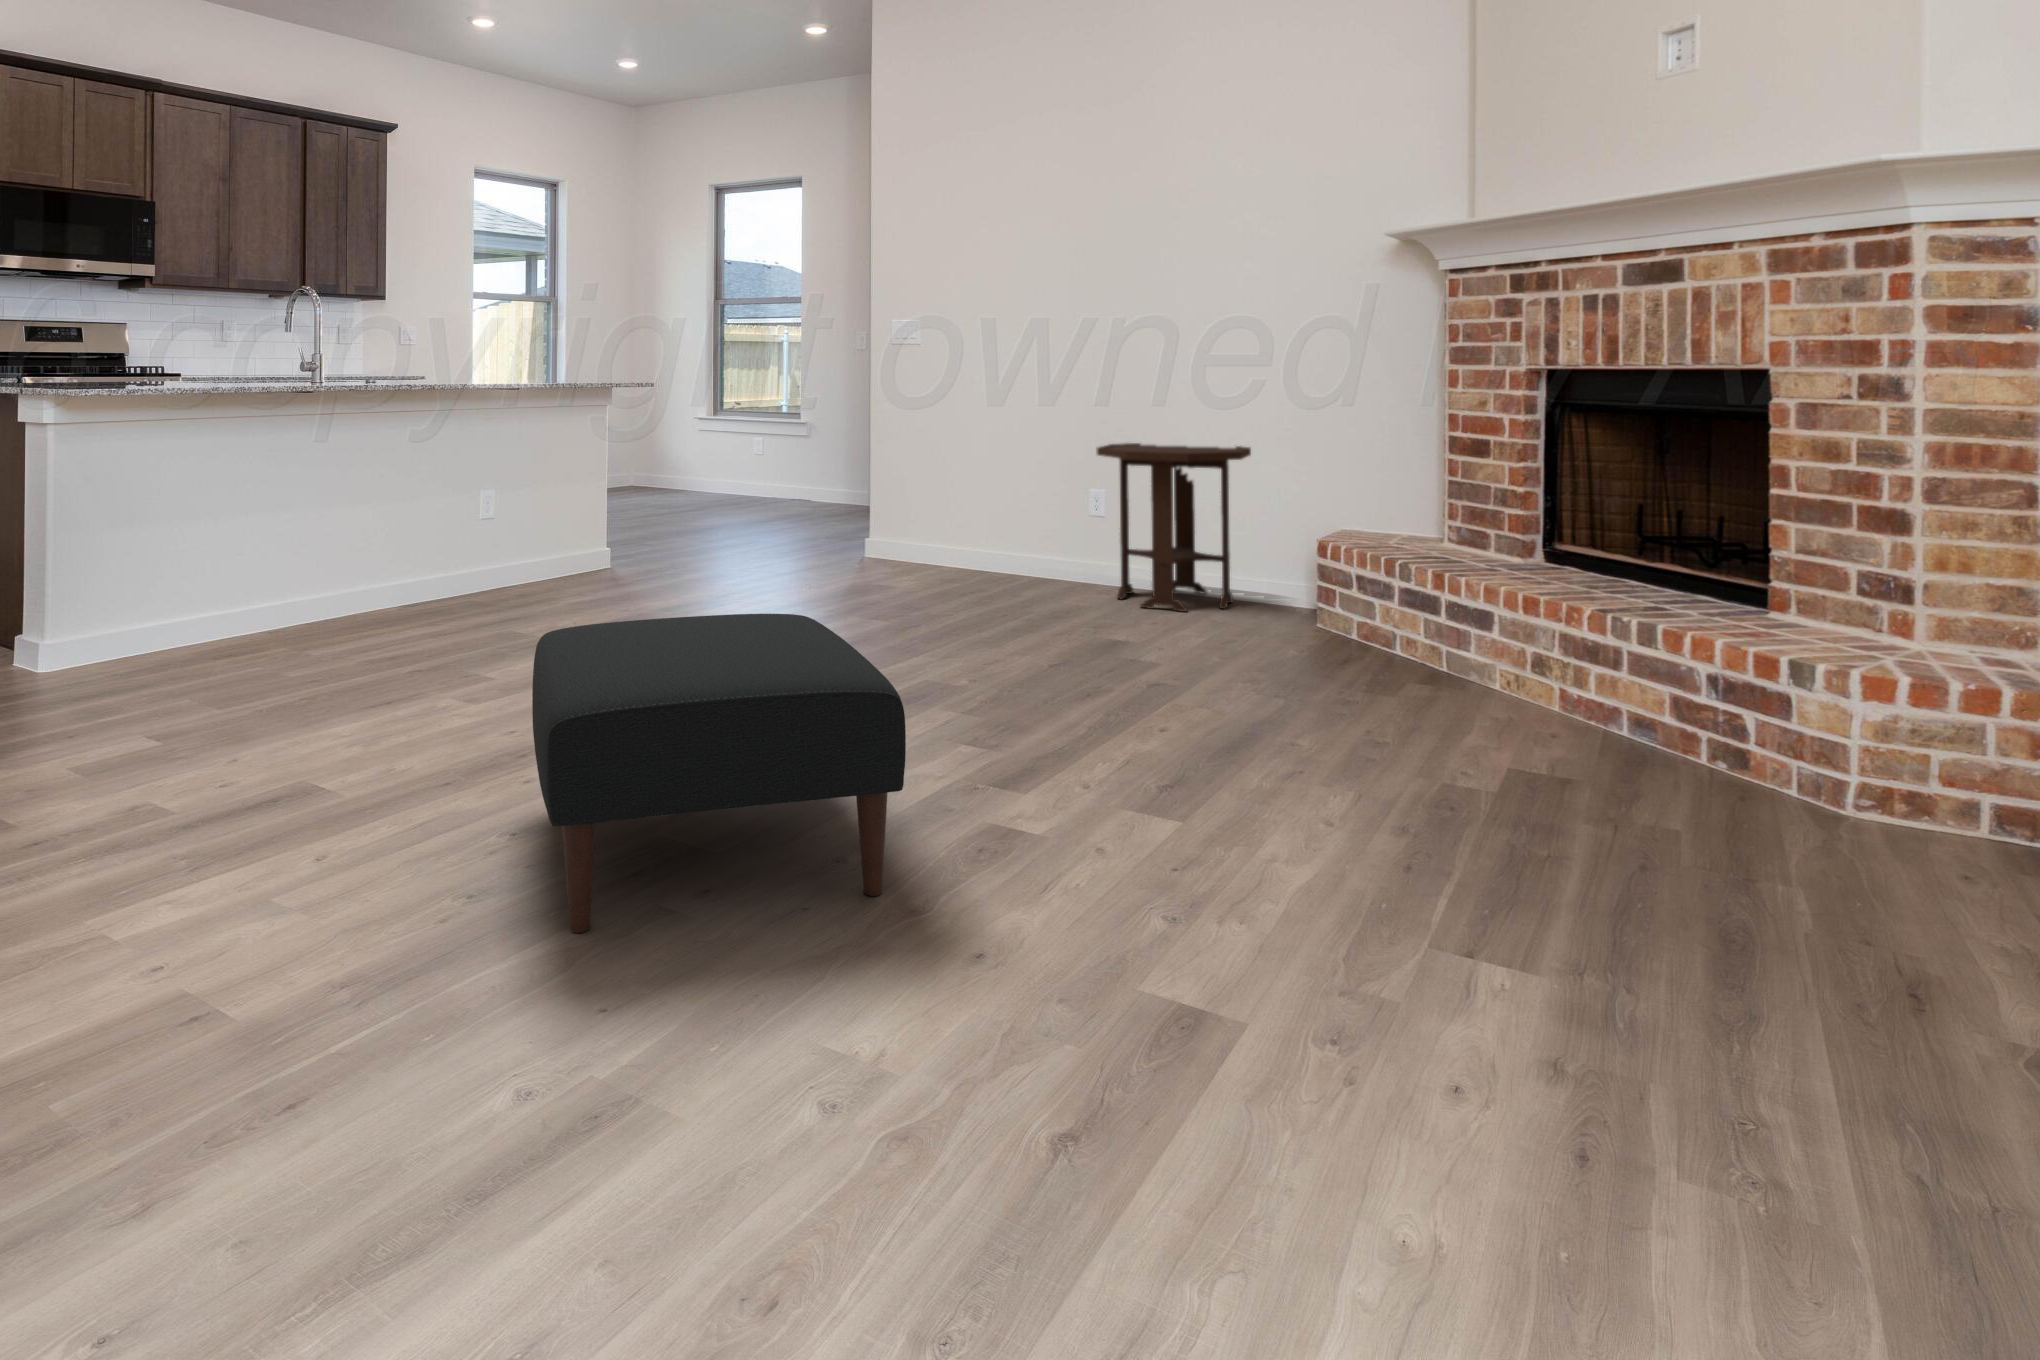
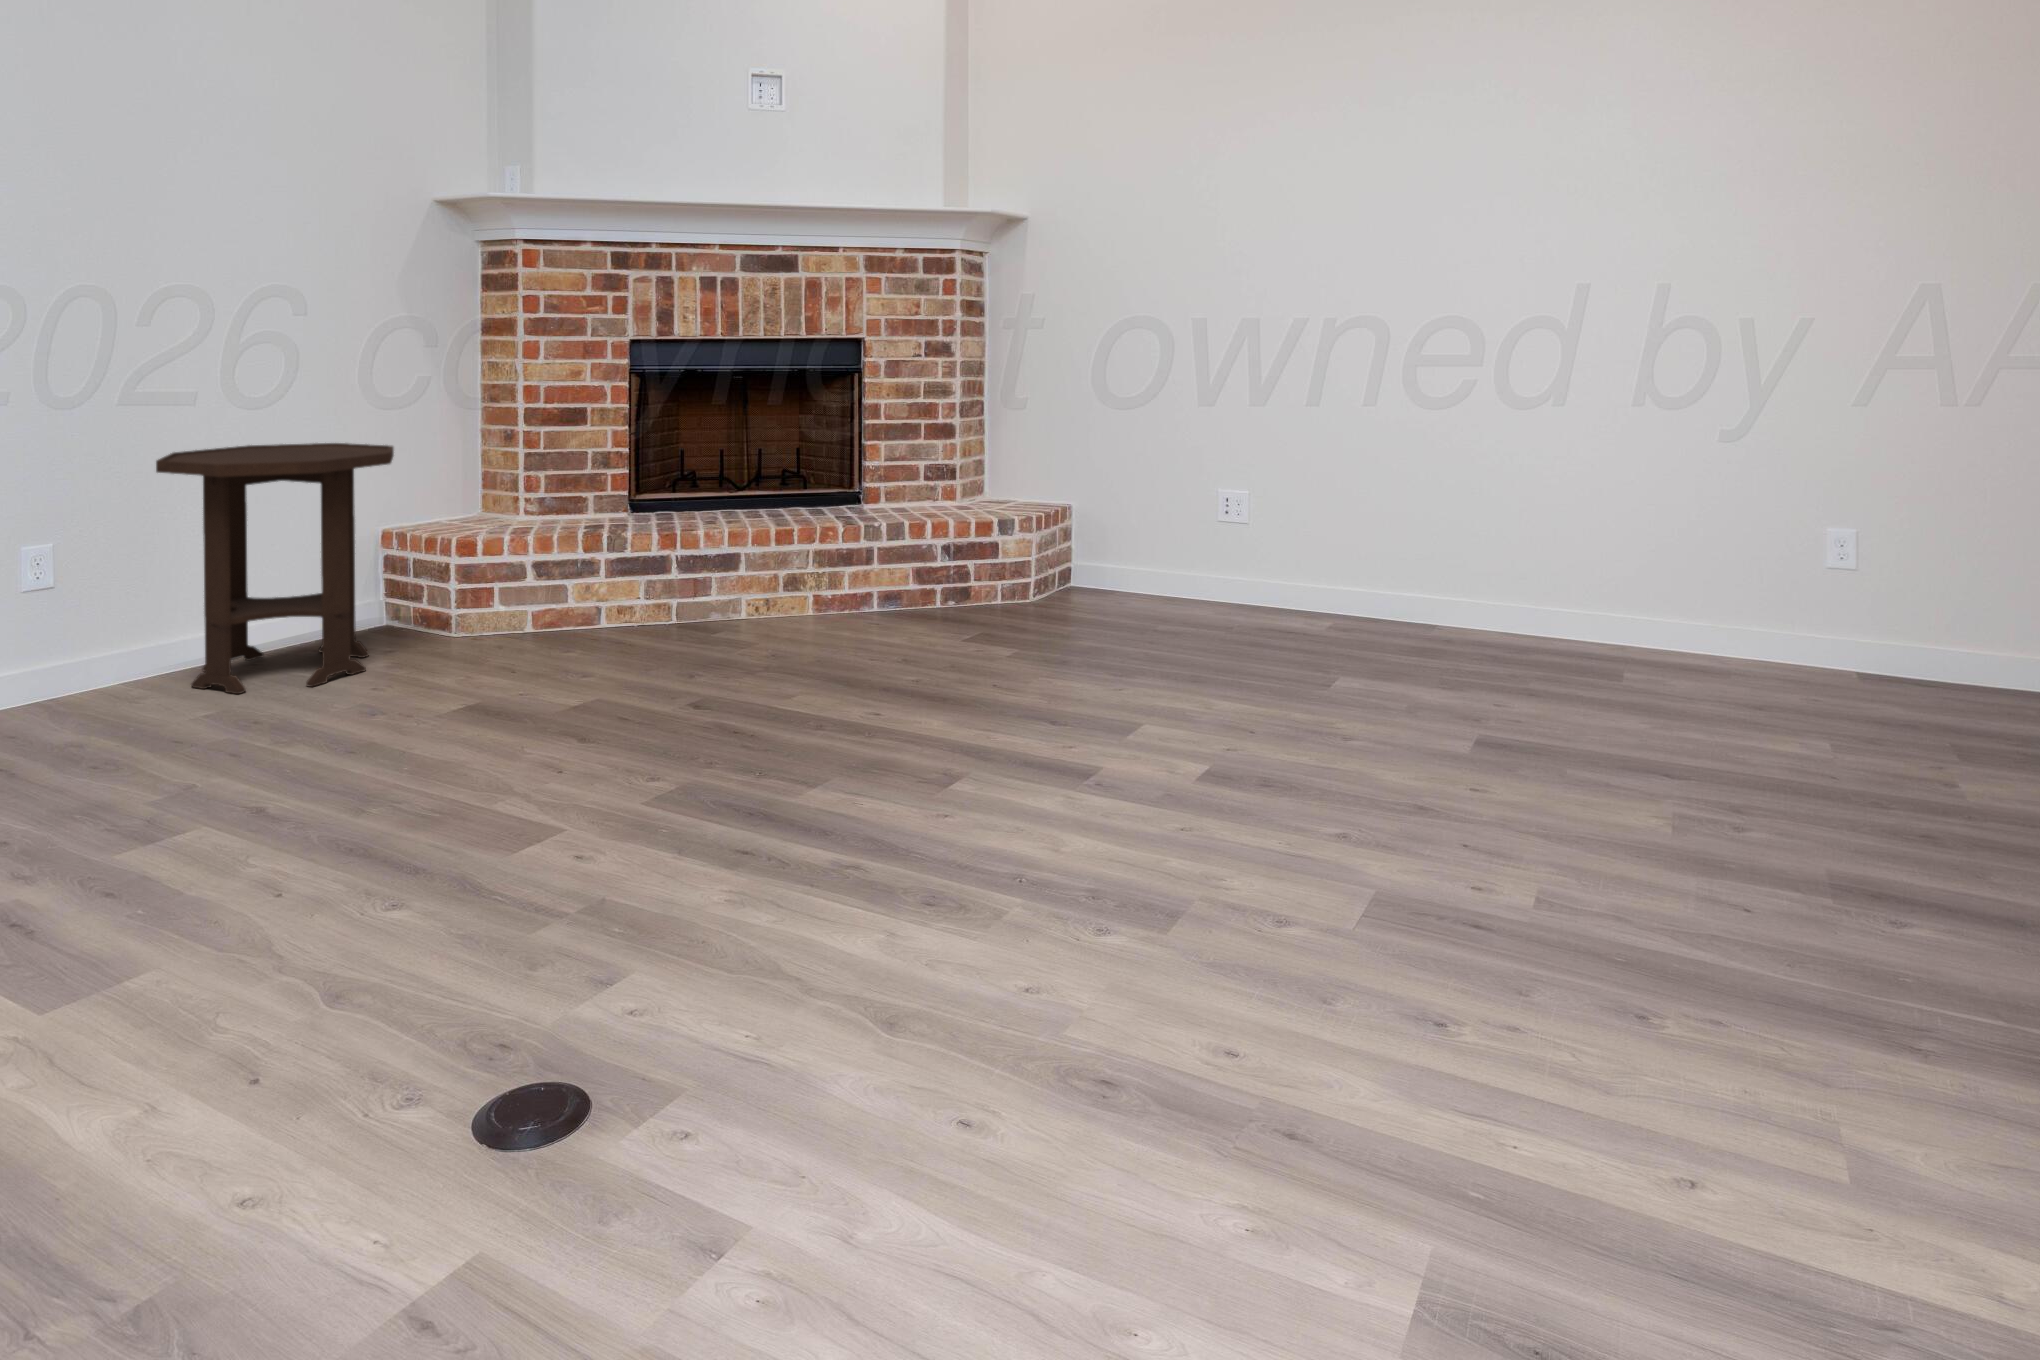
ottoman: present [532,614,906,933] -> none [1094,614,1624,987]

